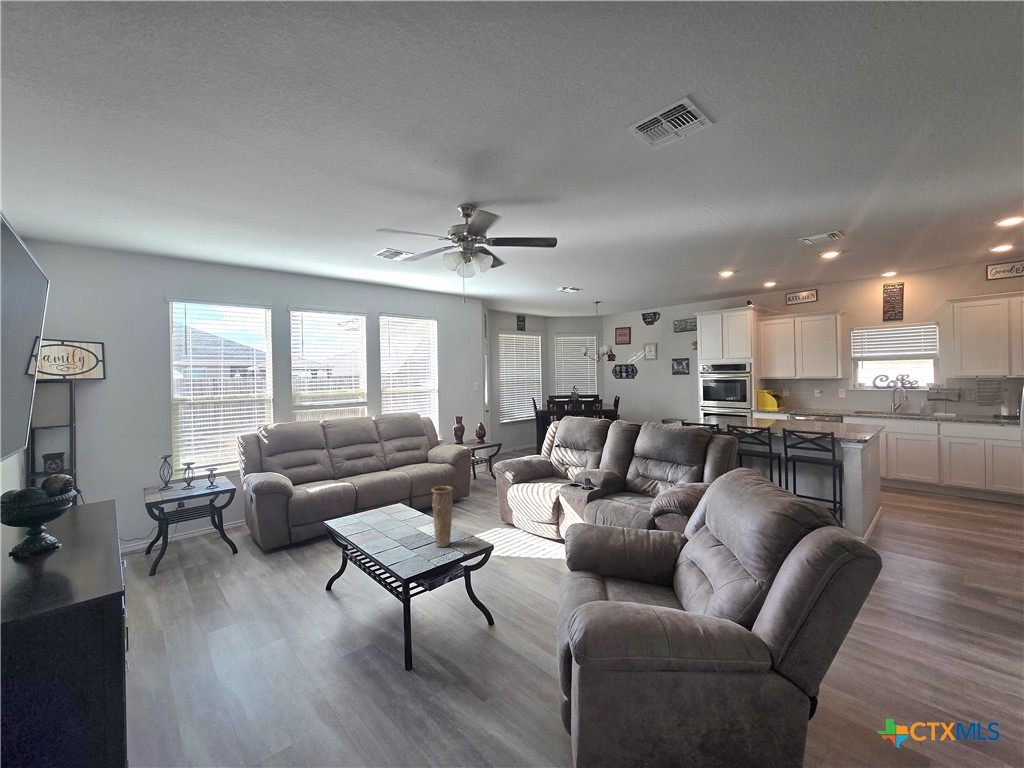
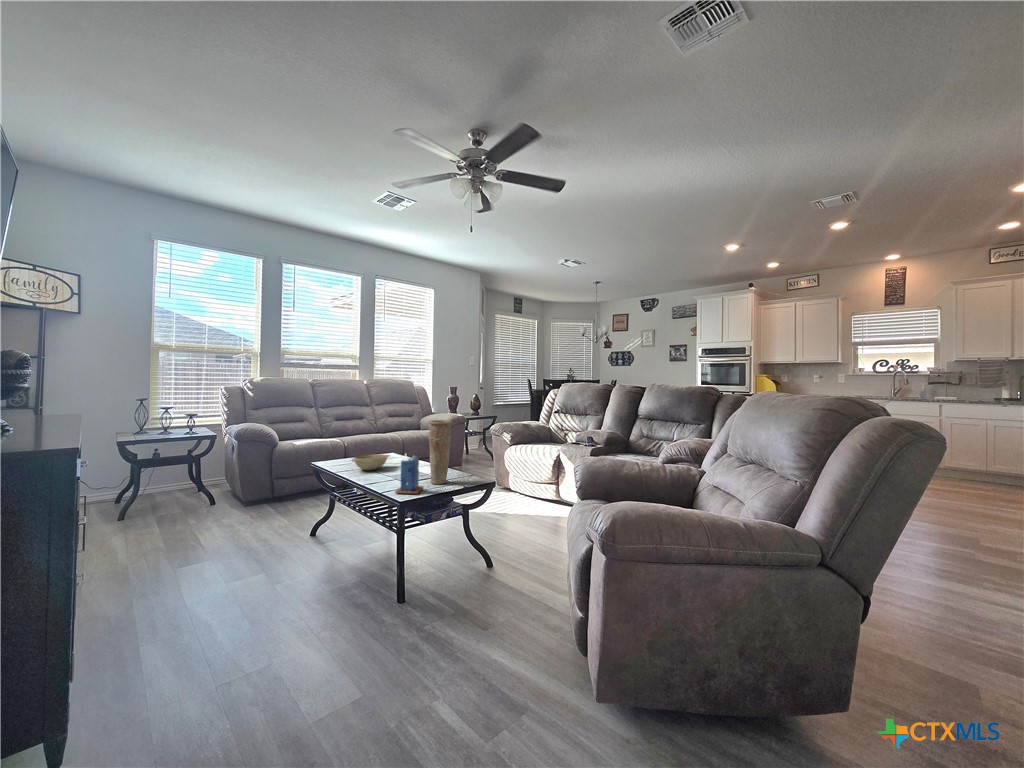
decorative bowl: none [362,511,398,529] -> present [352,454,389,470]
candle: none [403,525,429,563] -> present [395,454,423,494]

